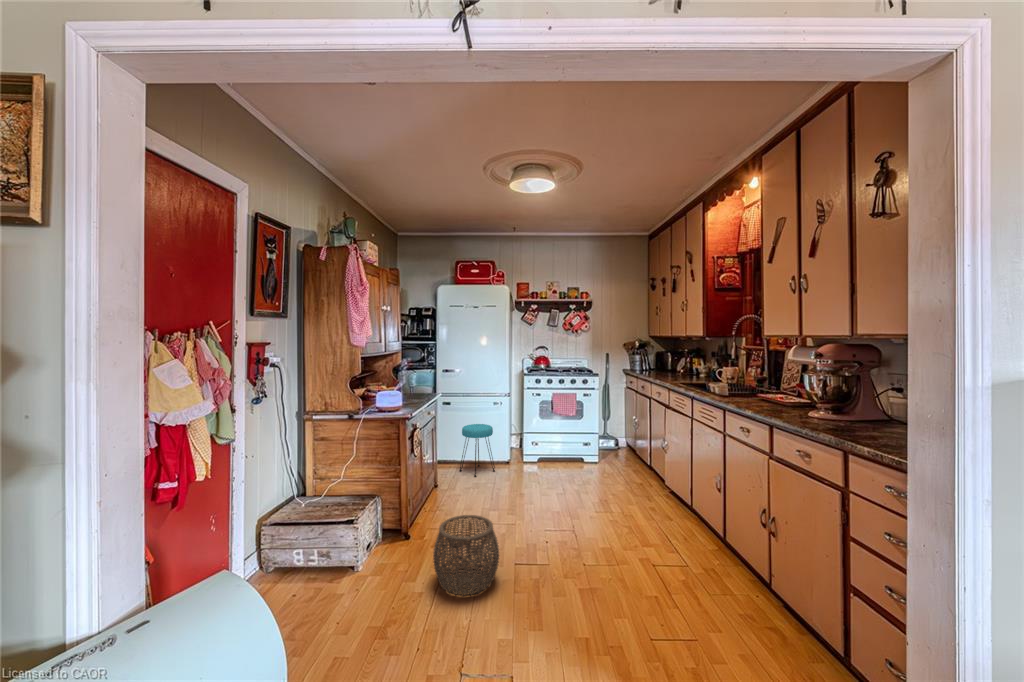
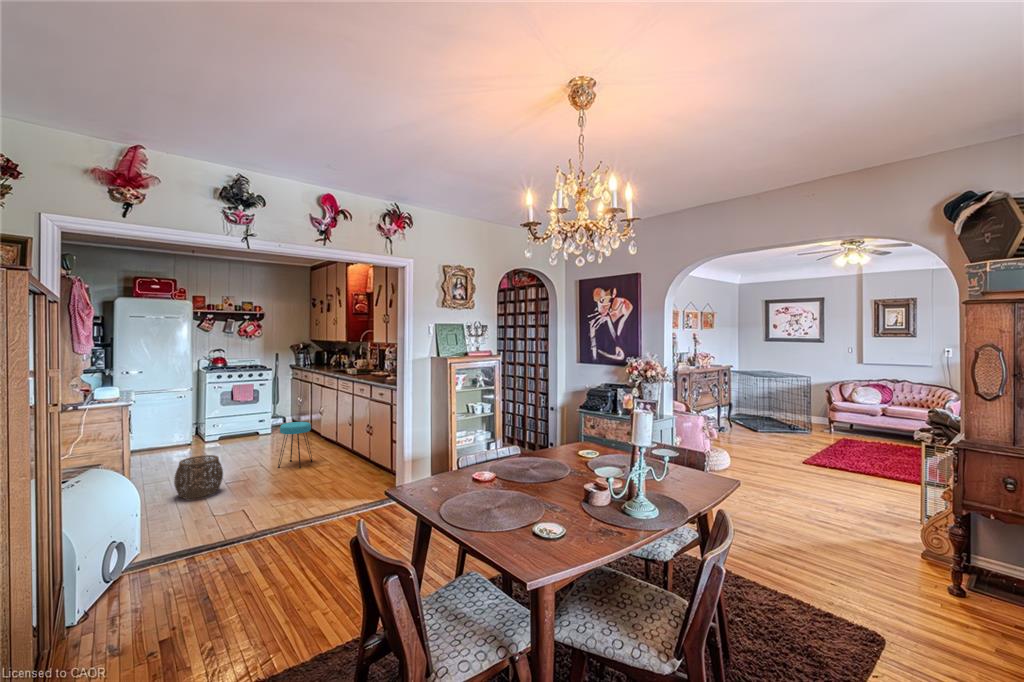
stool: present [460,424,495,477] -> present [278,422,312,468]

